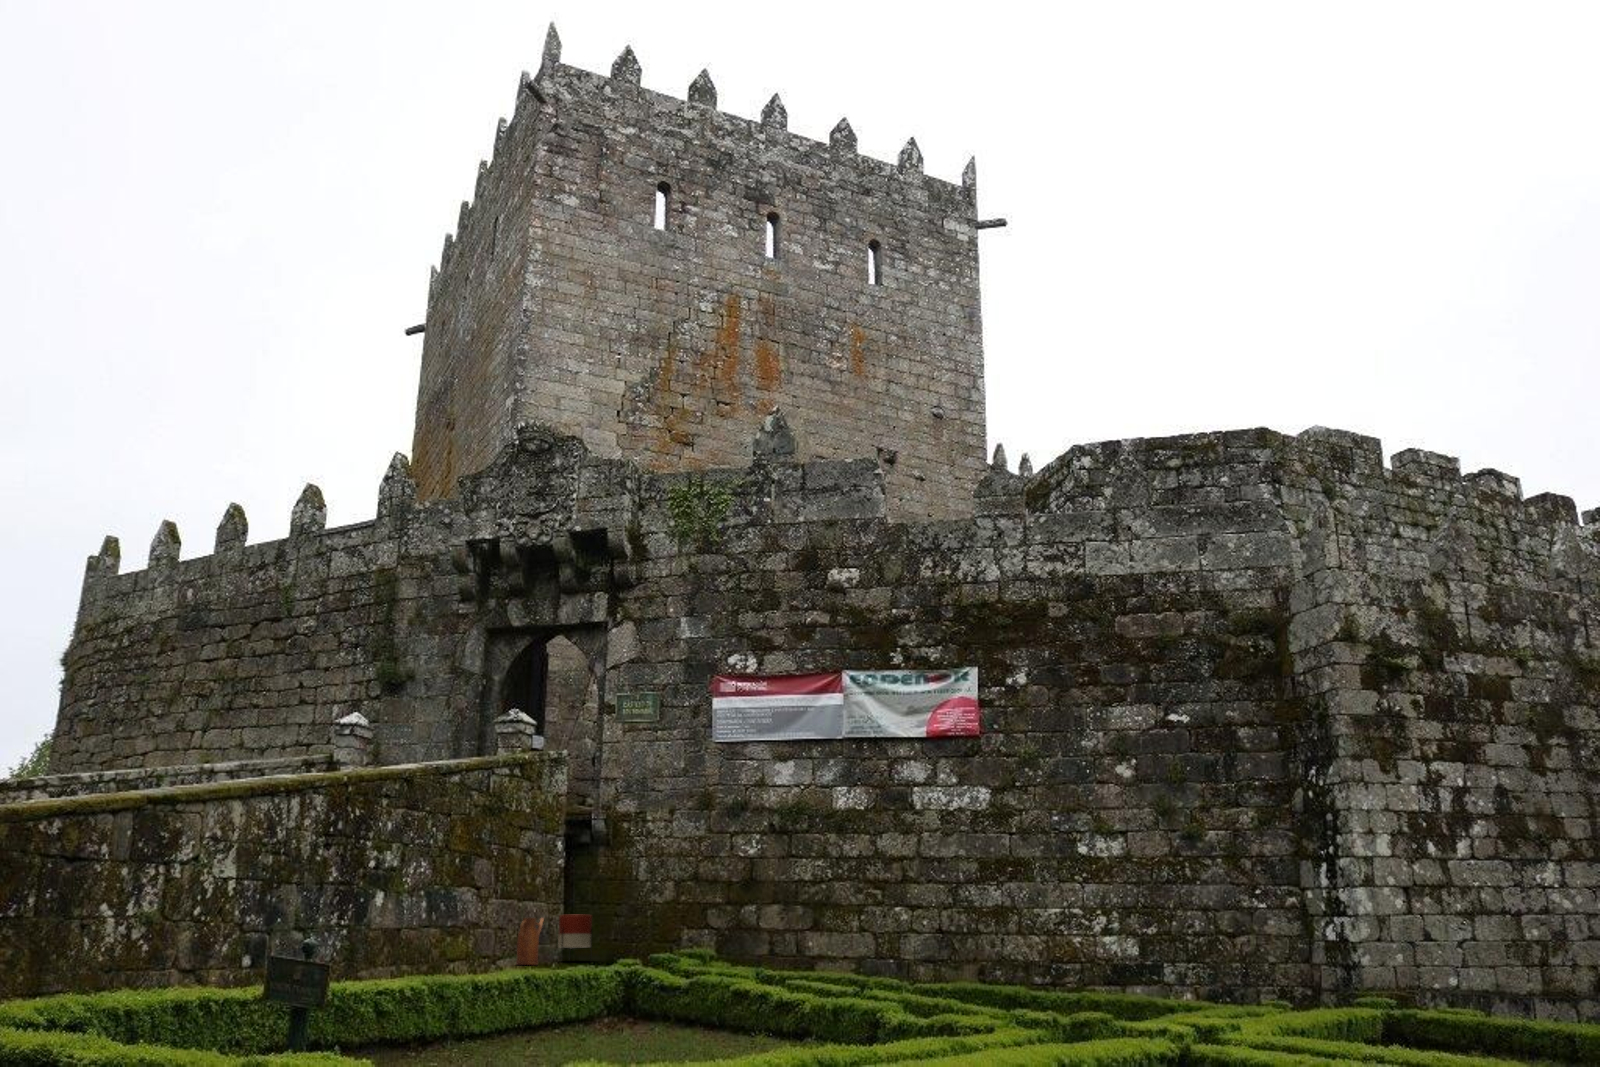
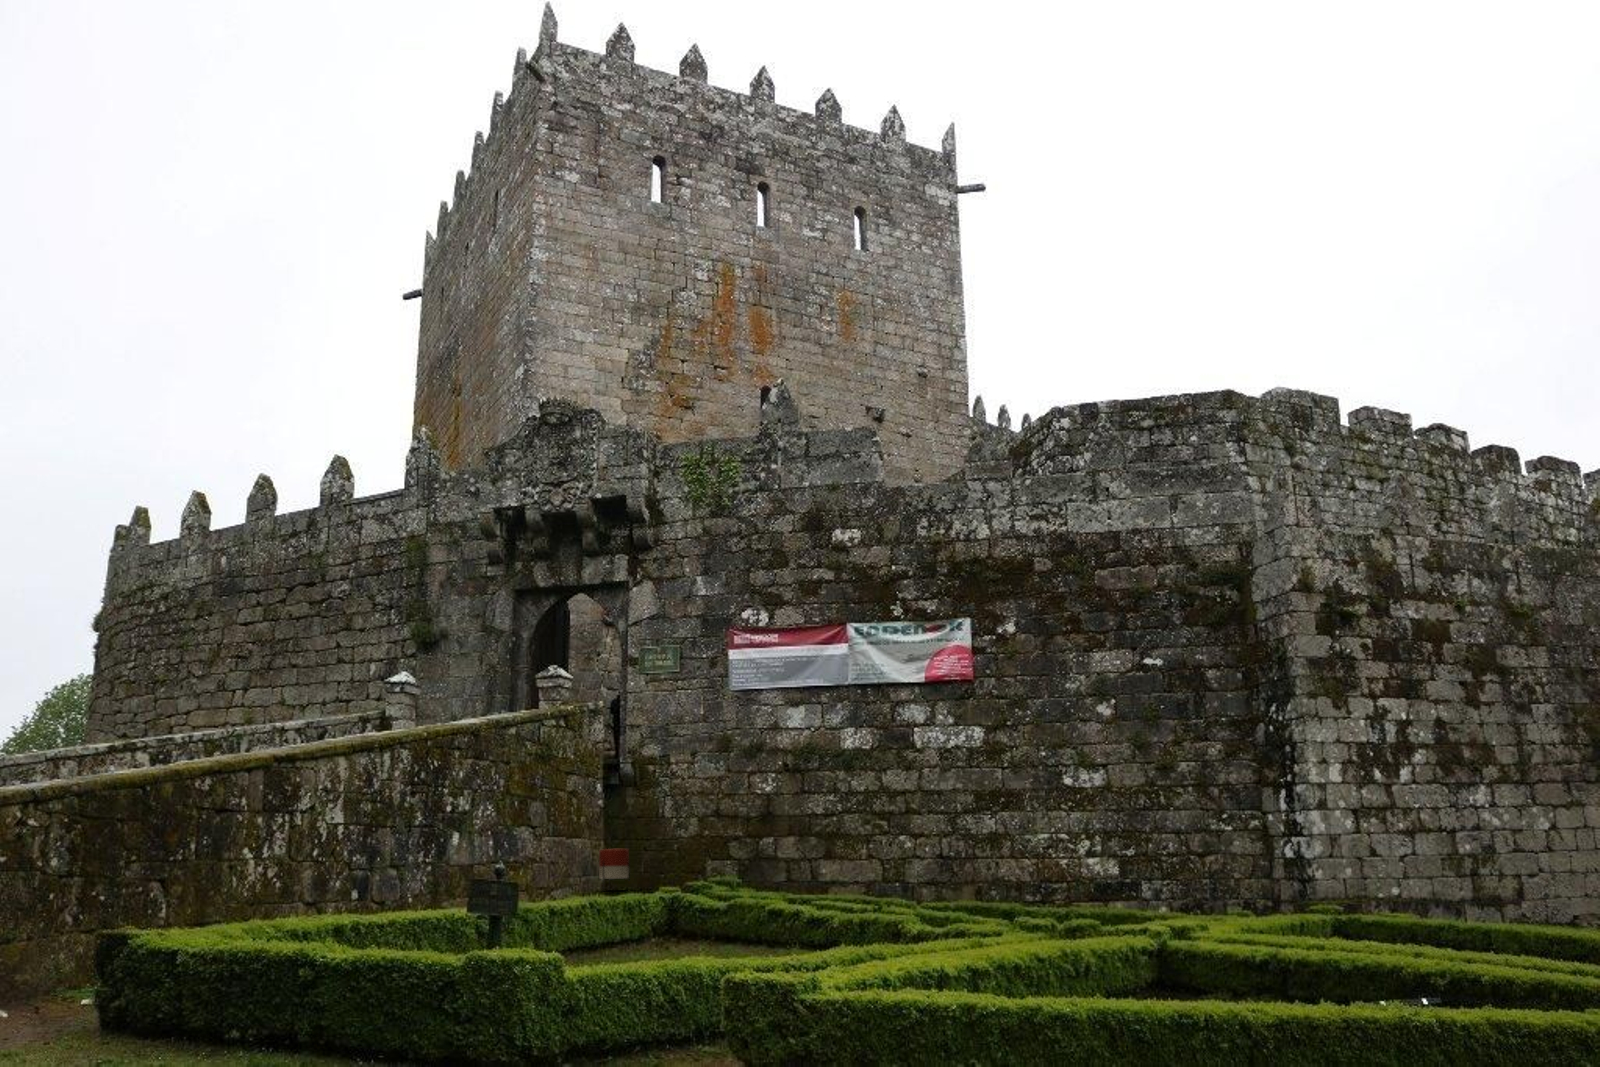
watering can: present [516,918,544,965] -> none [565,852,587,894]

